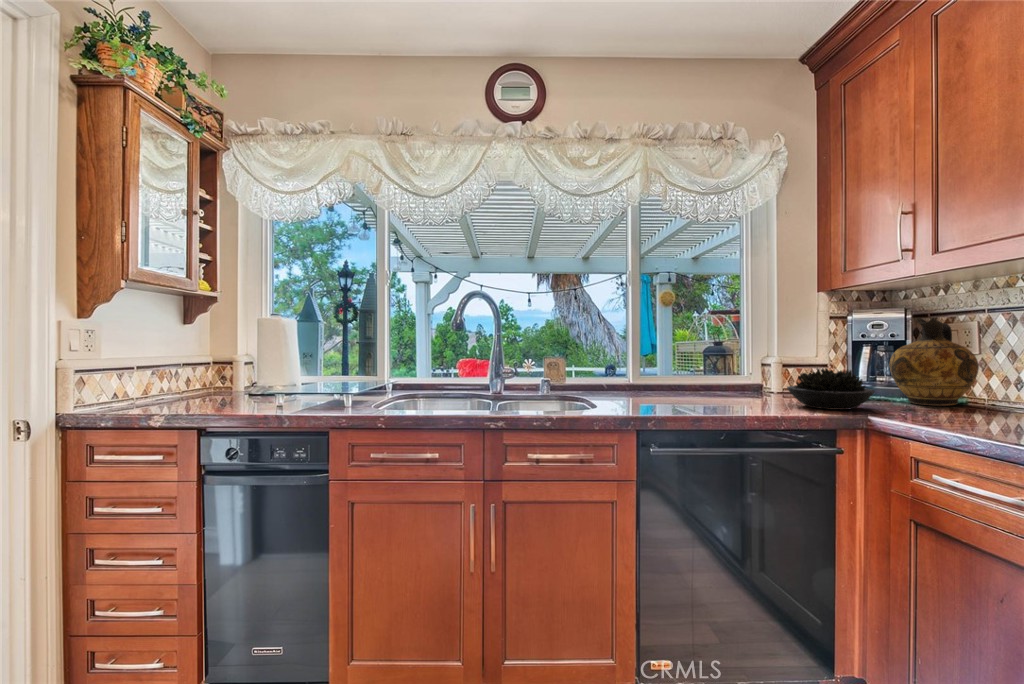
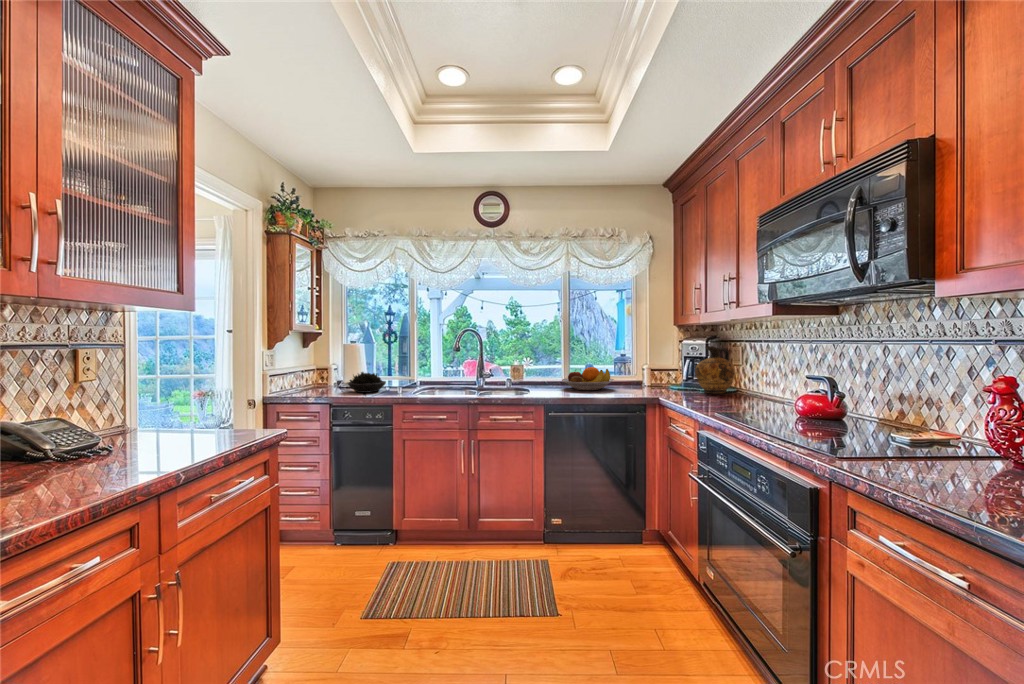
fruit bowl: none [641,358,738,400] -> present [562,367,614,390]
succulent plant: present [787,368,874,410] -> present [348,372,386,393]

